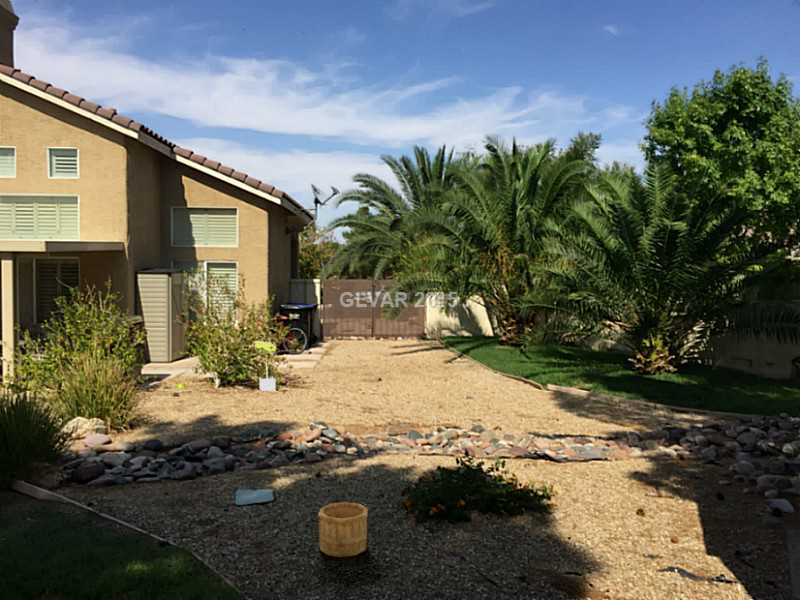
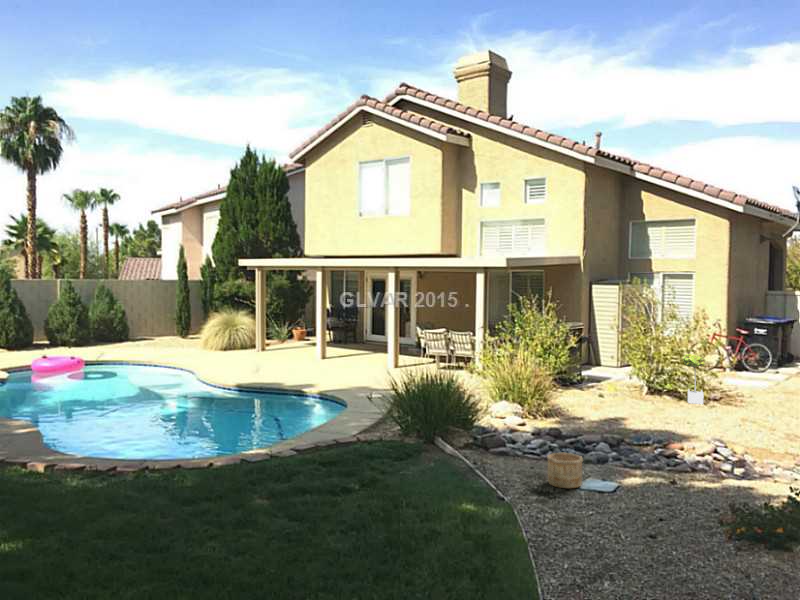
wooden bucket: present [318,502,368,557] -> present [547,452,583,488]

